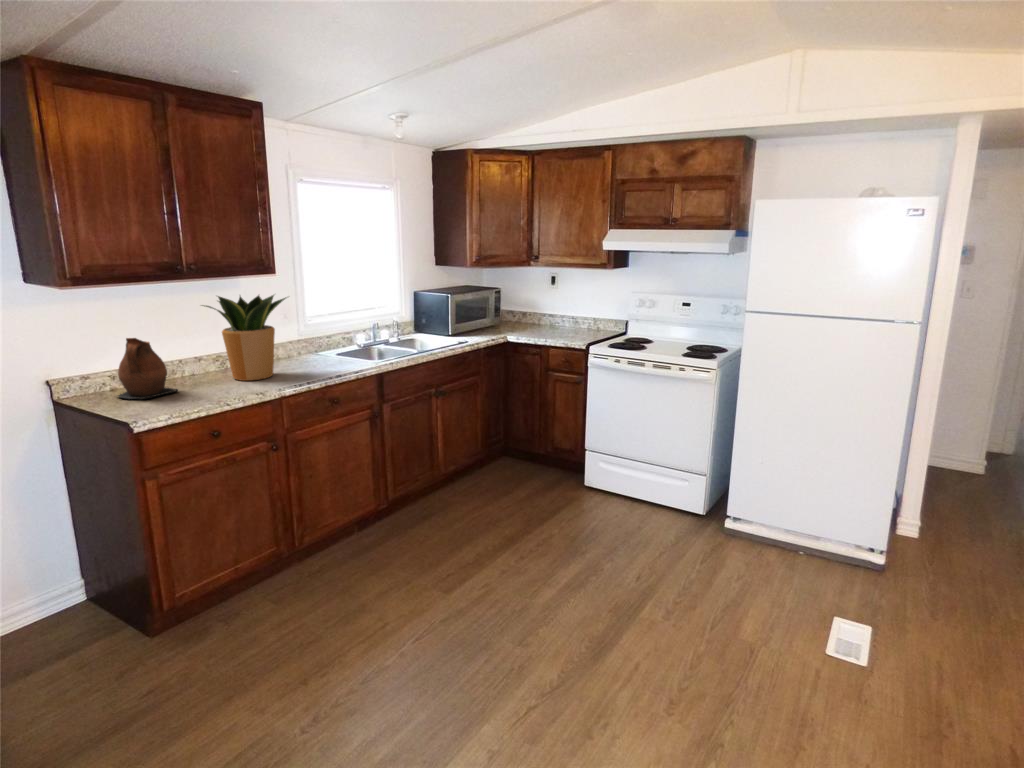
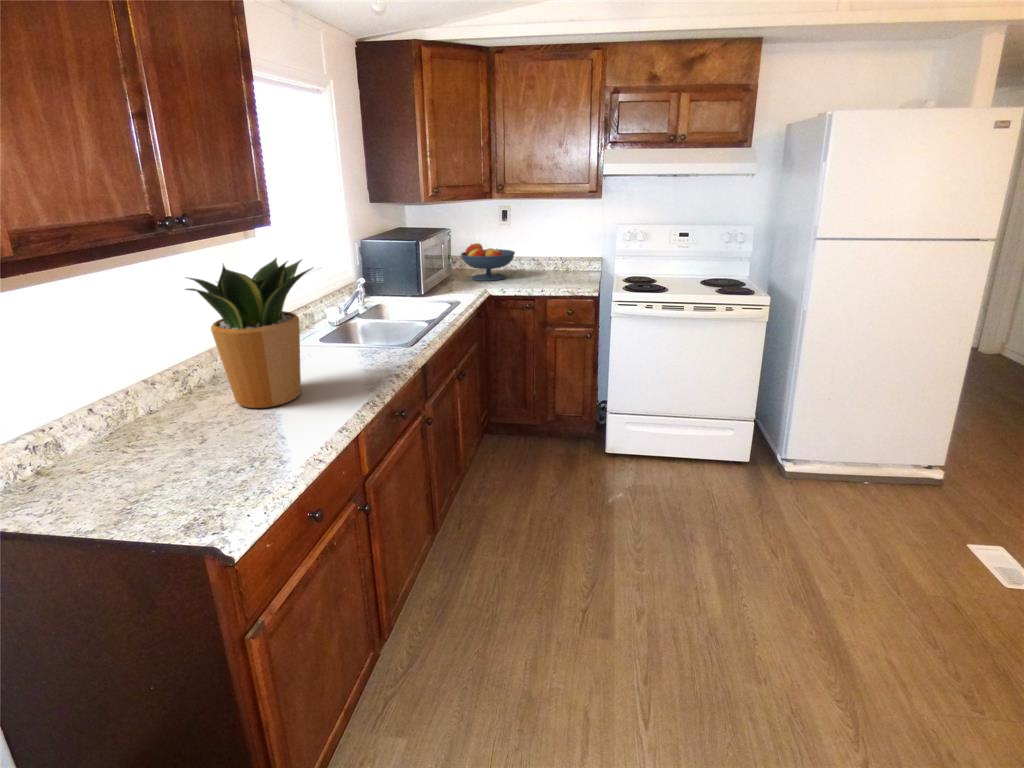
fruit bowl: none [505,300,550,332] -> present [461,243,515,281]
ceramic pitcher: present [118,338,178,399] -> none [64,369,187,492]

